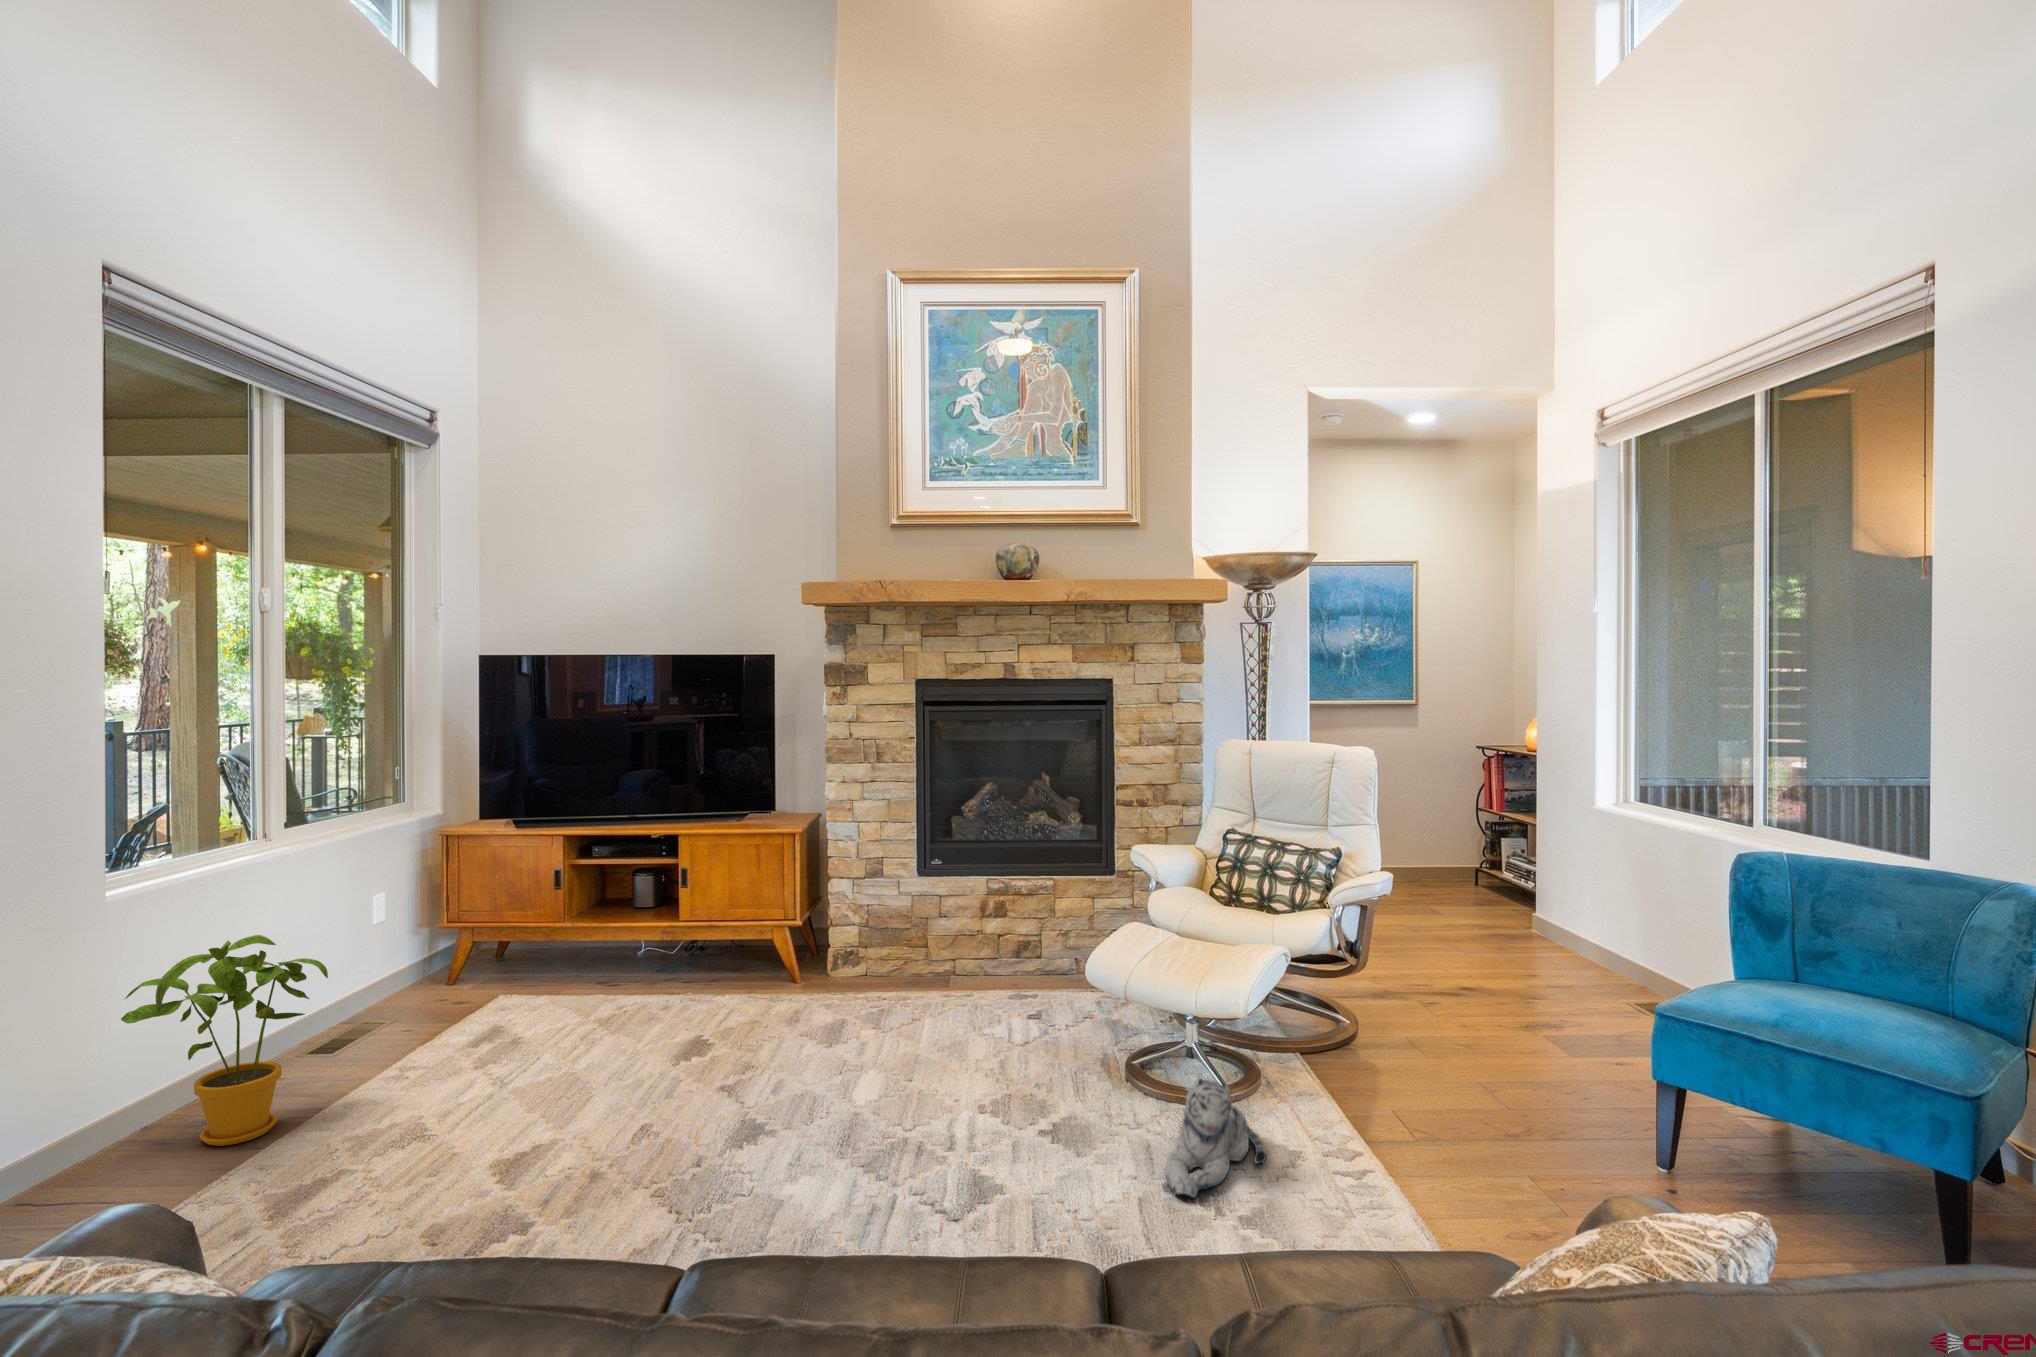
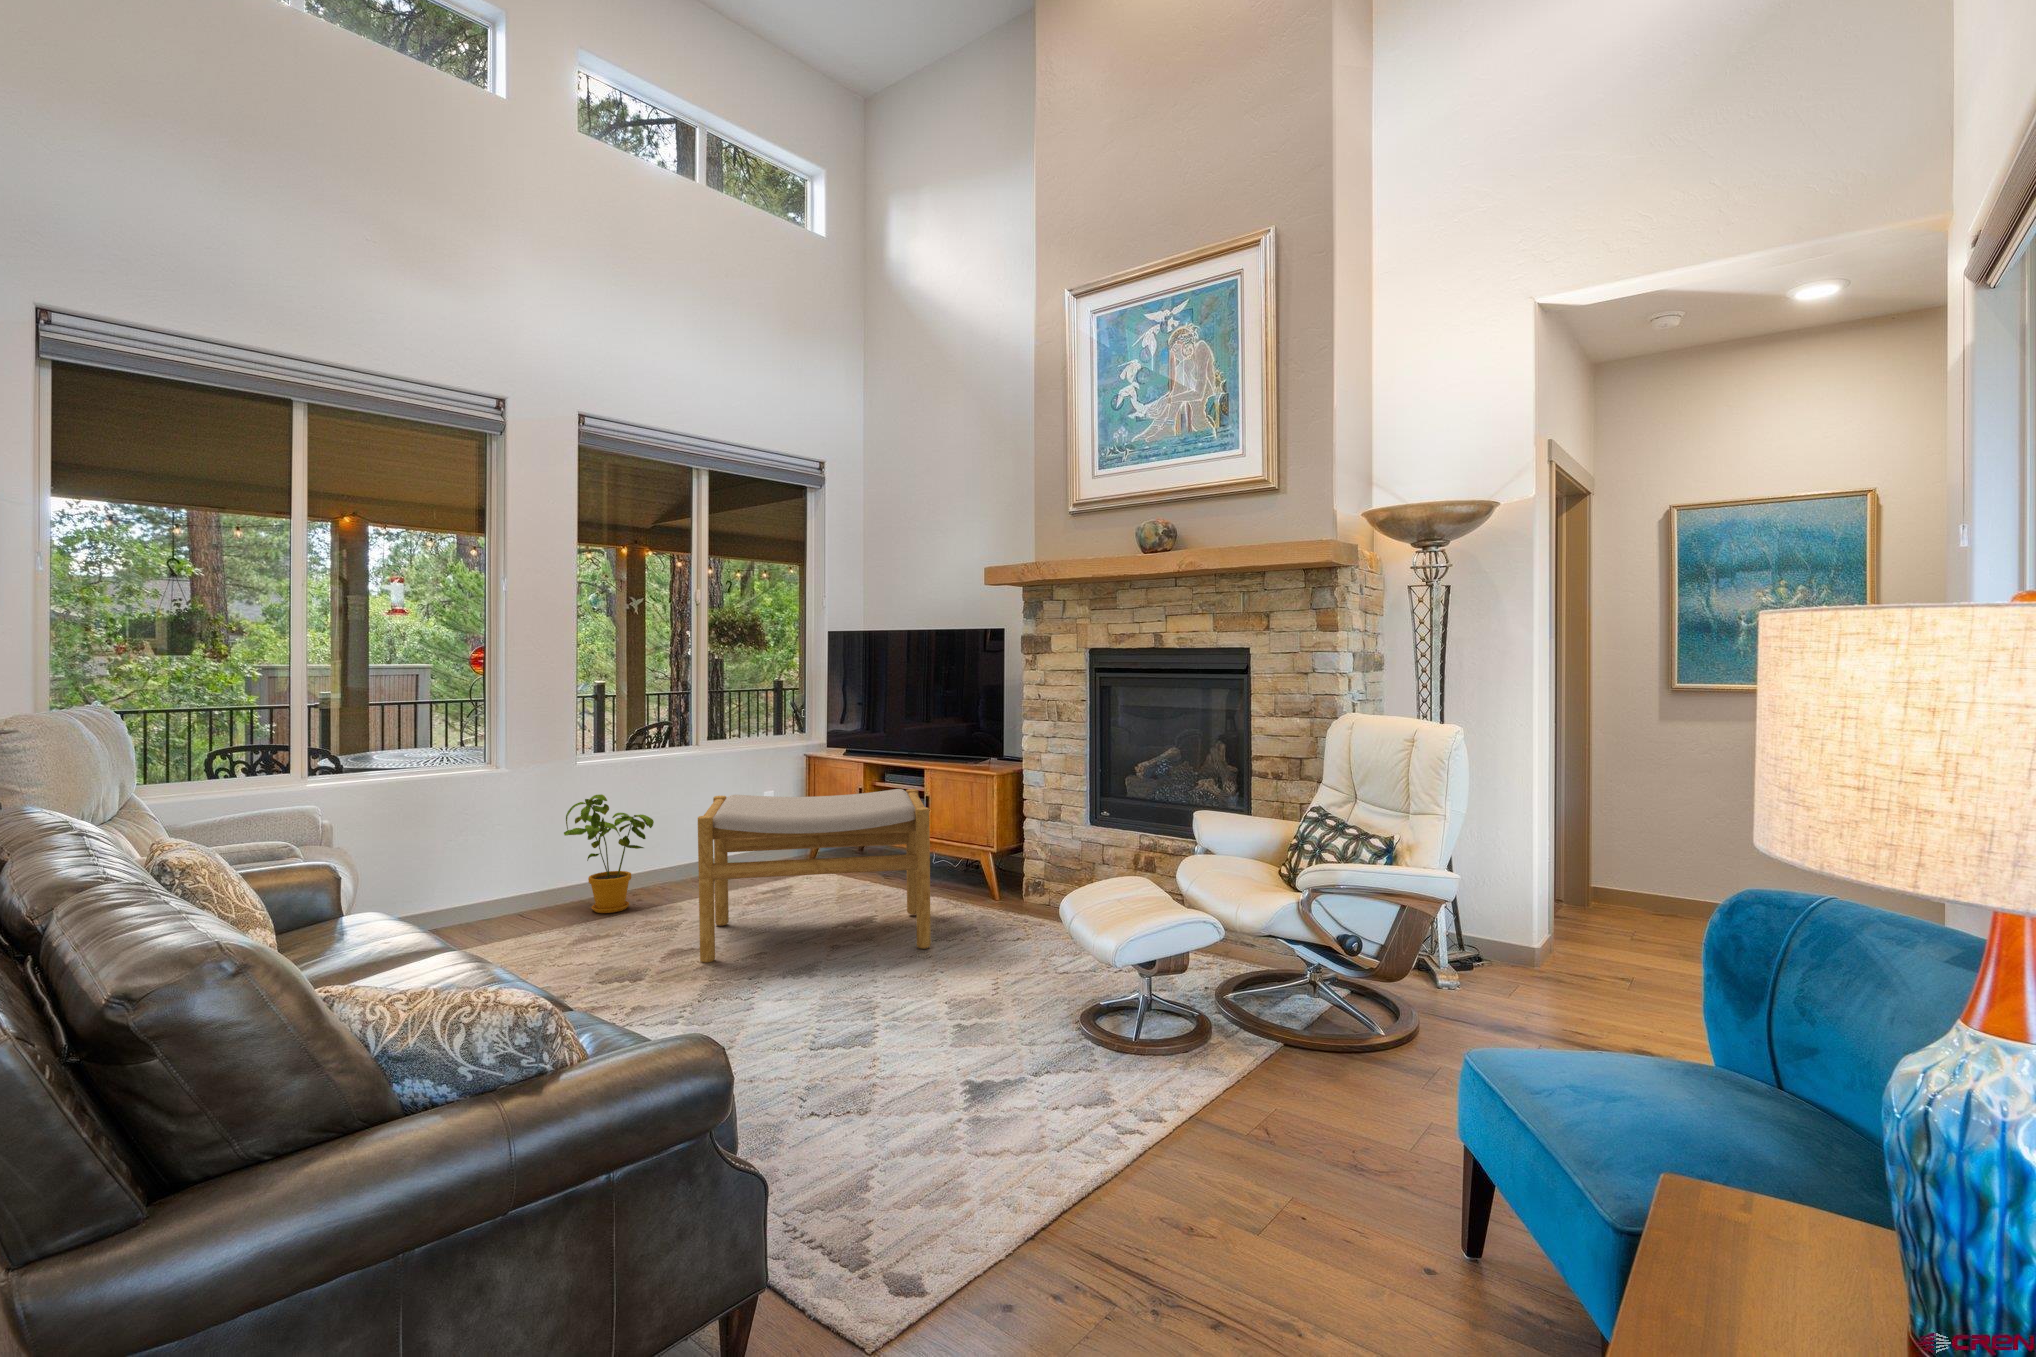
footstool: none [497,859,857,1160] -> present [698,789,931,963]
plush toy: present [1166,1079,1266,1197] -> none [923,999,1071,1093]

